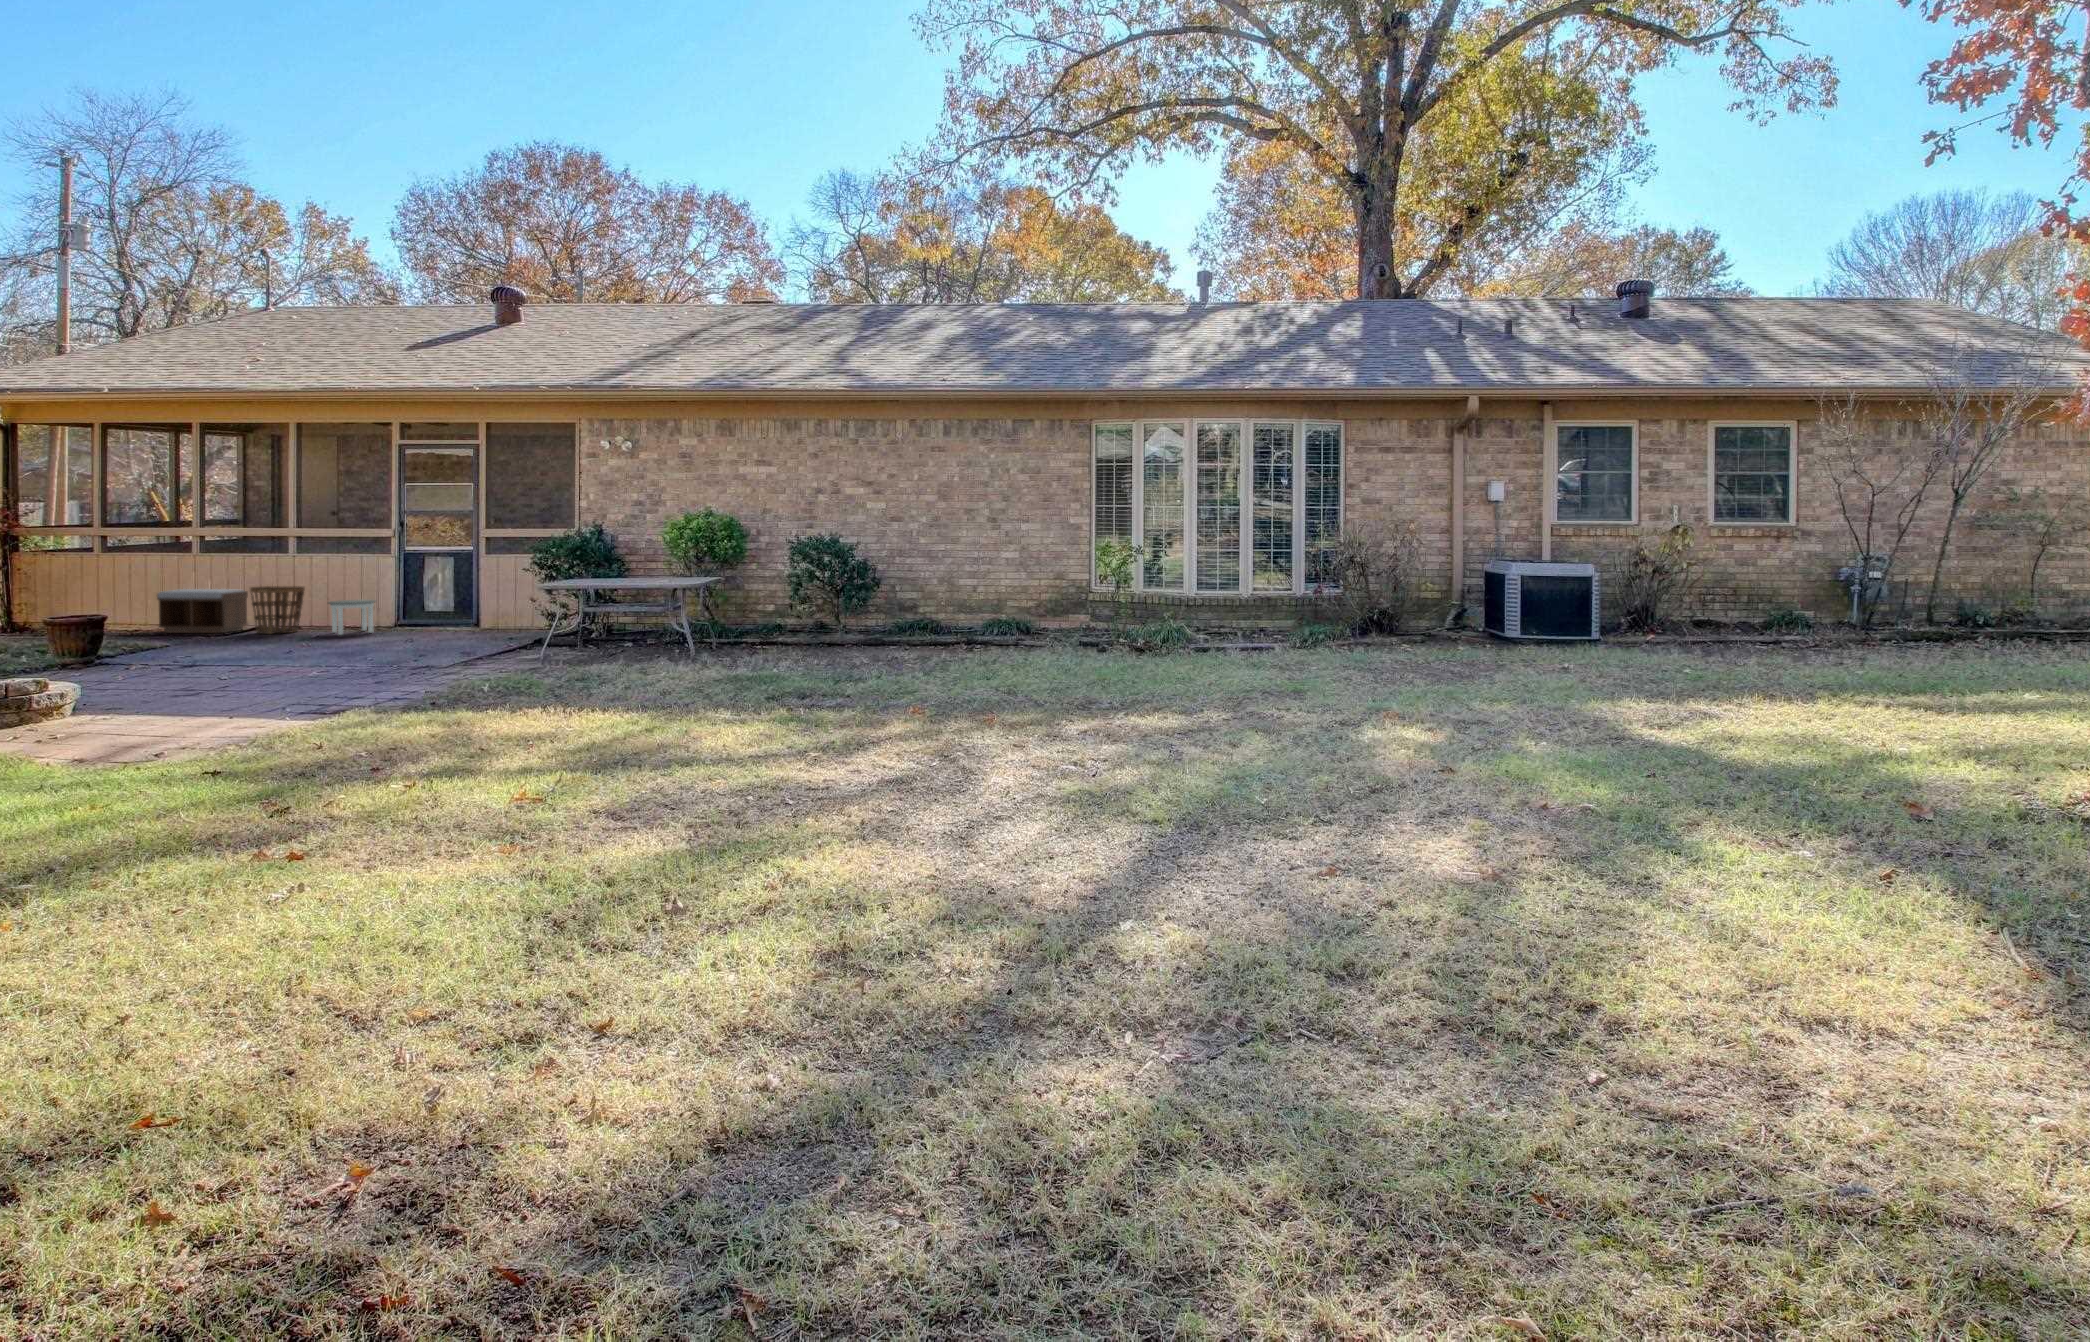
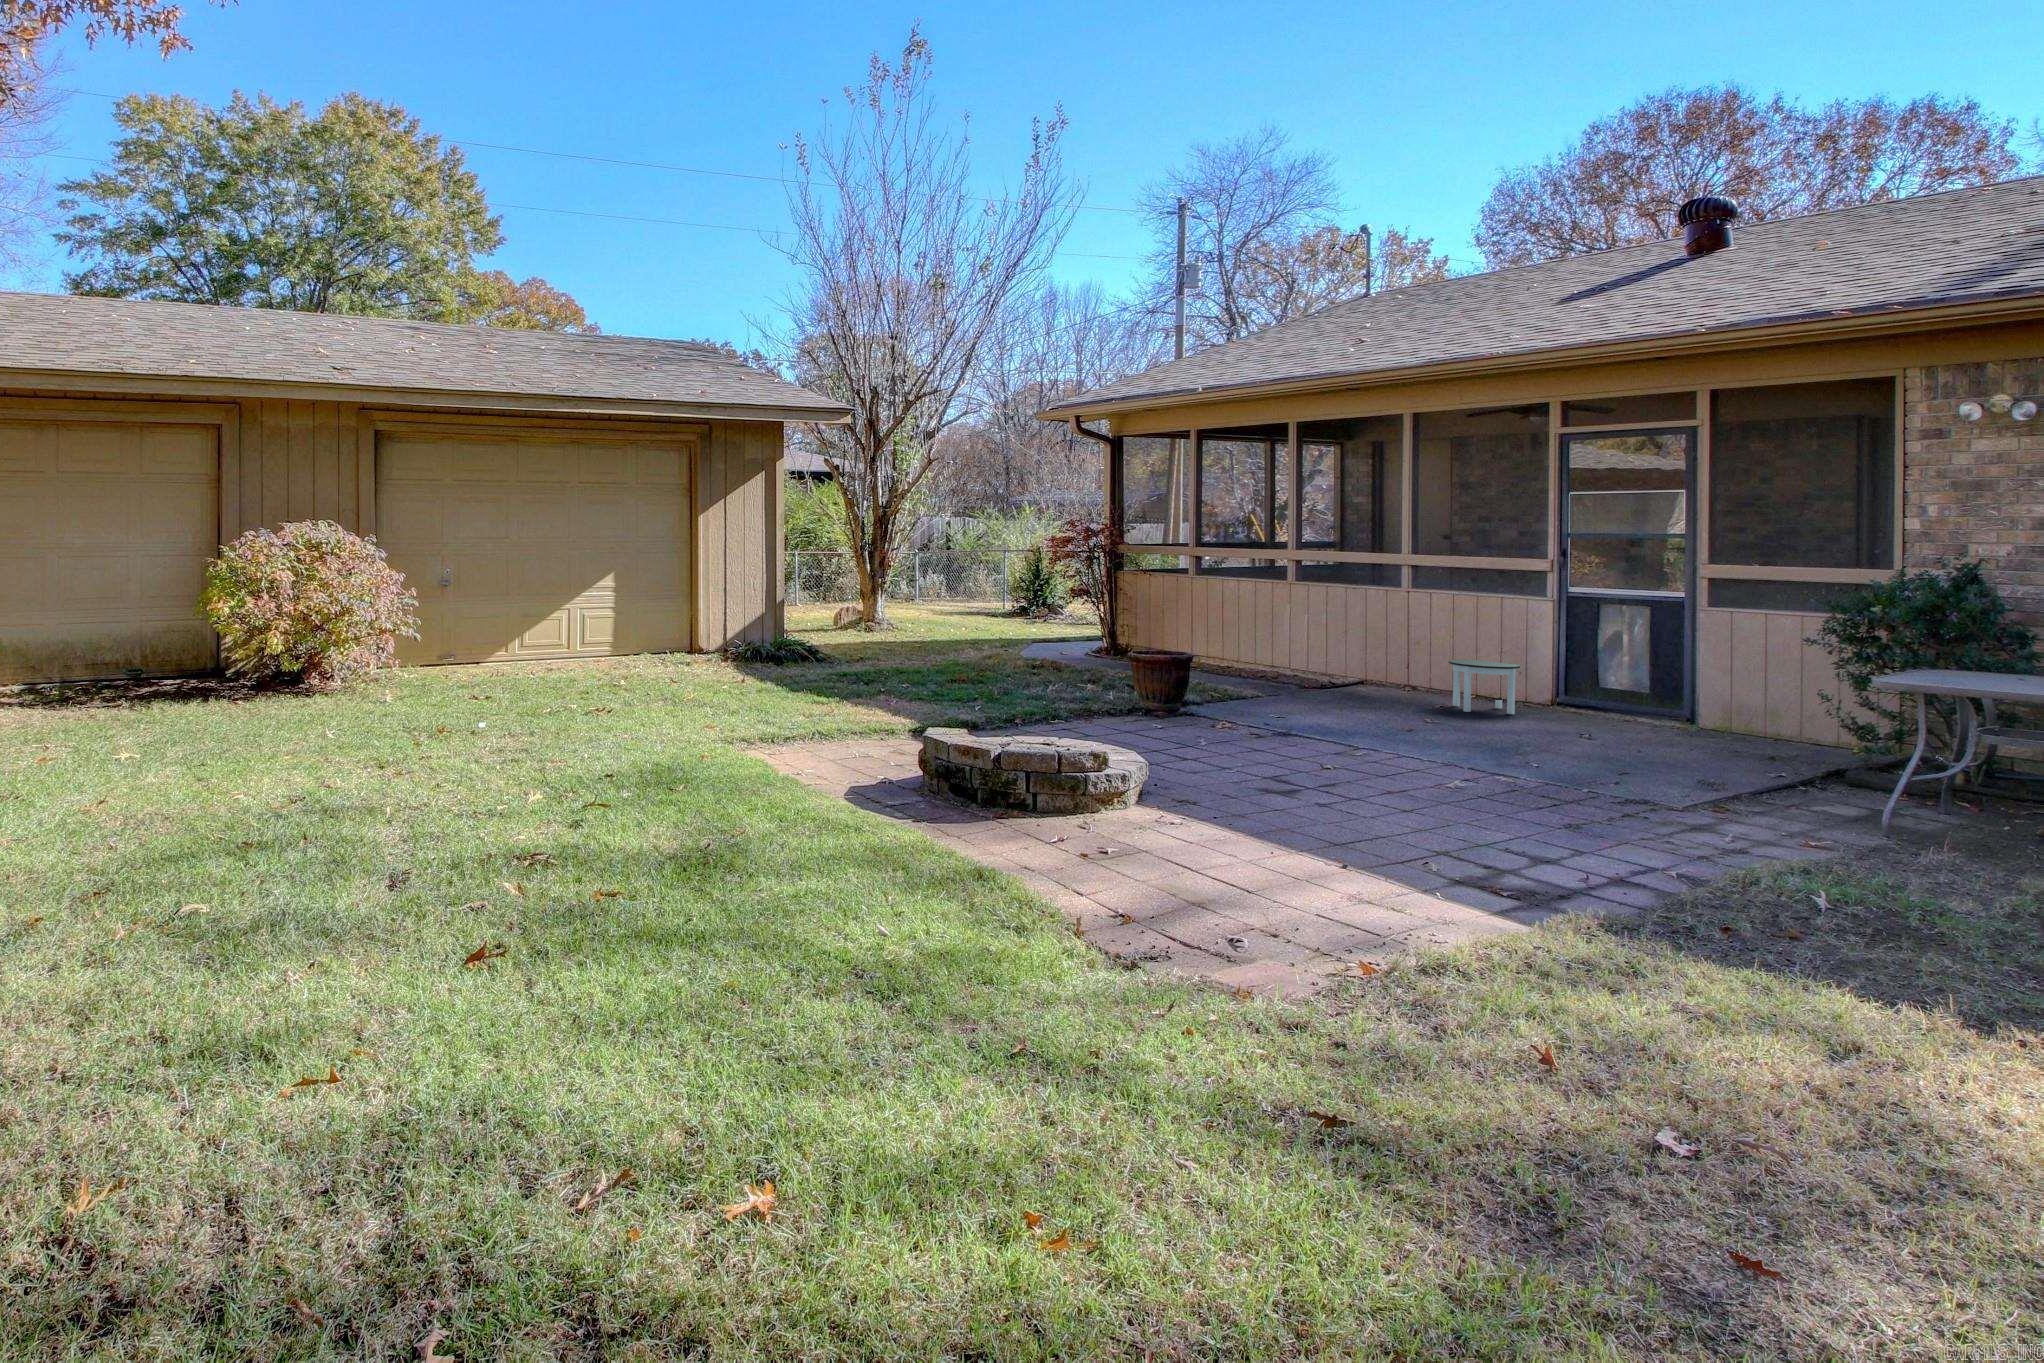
basket: present [250,586,305,634] -> none [1347,629,1416,698]
bench: present [157,589,248,633] -> none [1243,625,1343,686]

